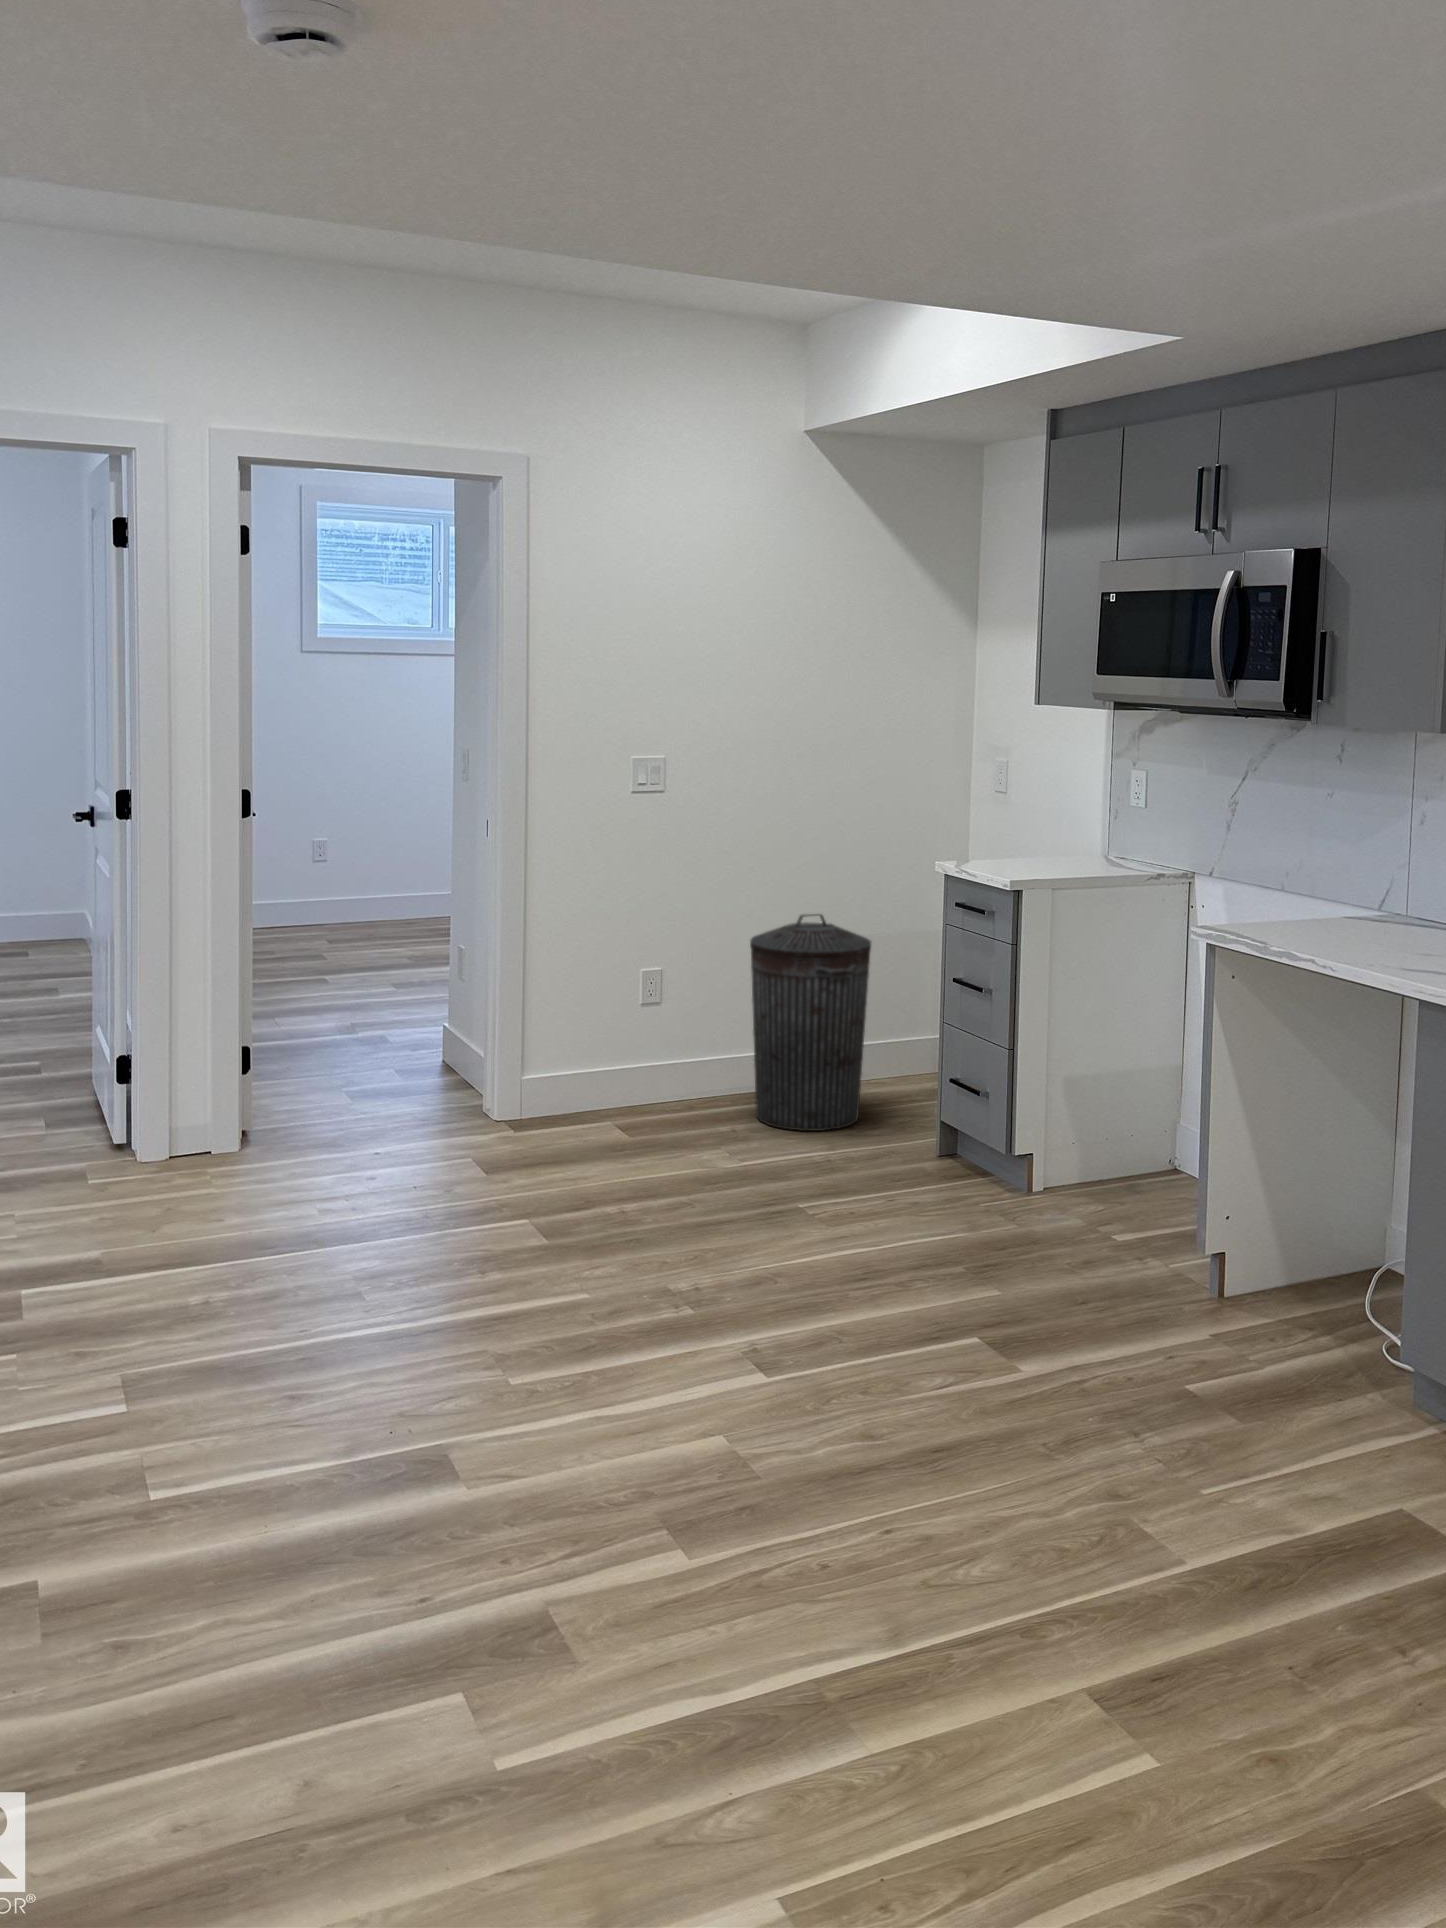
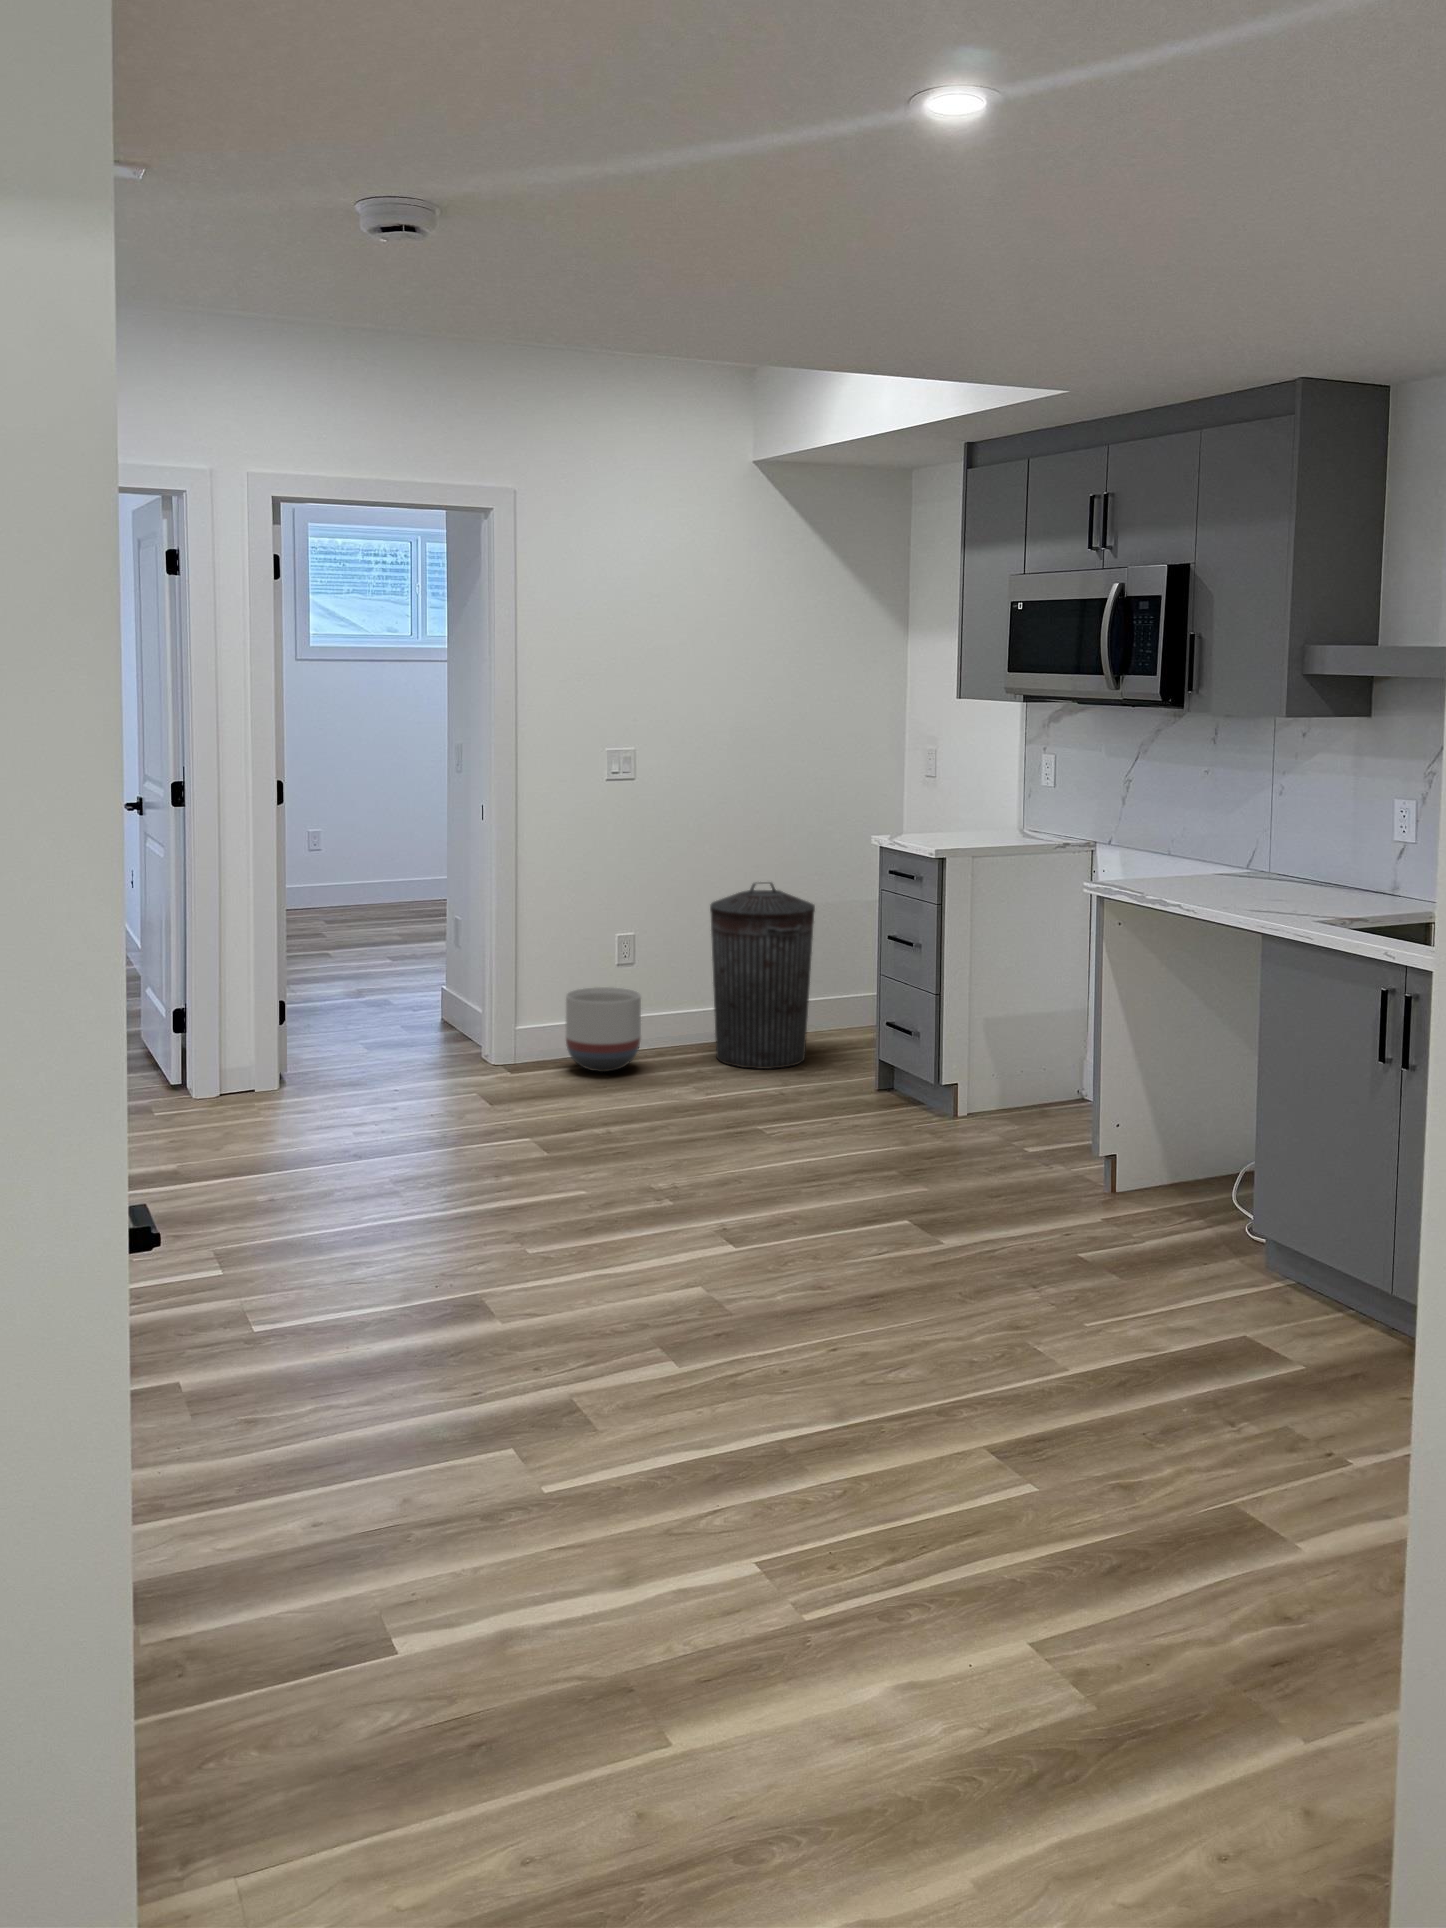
planter: none [581,1034,668,1134] -> present [566,987,641,1072]

